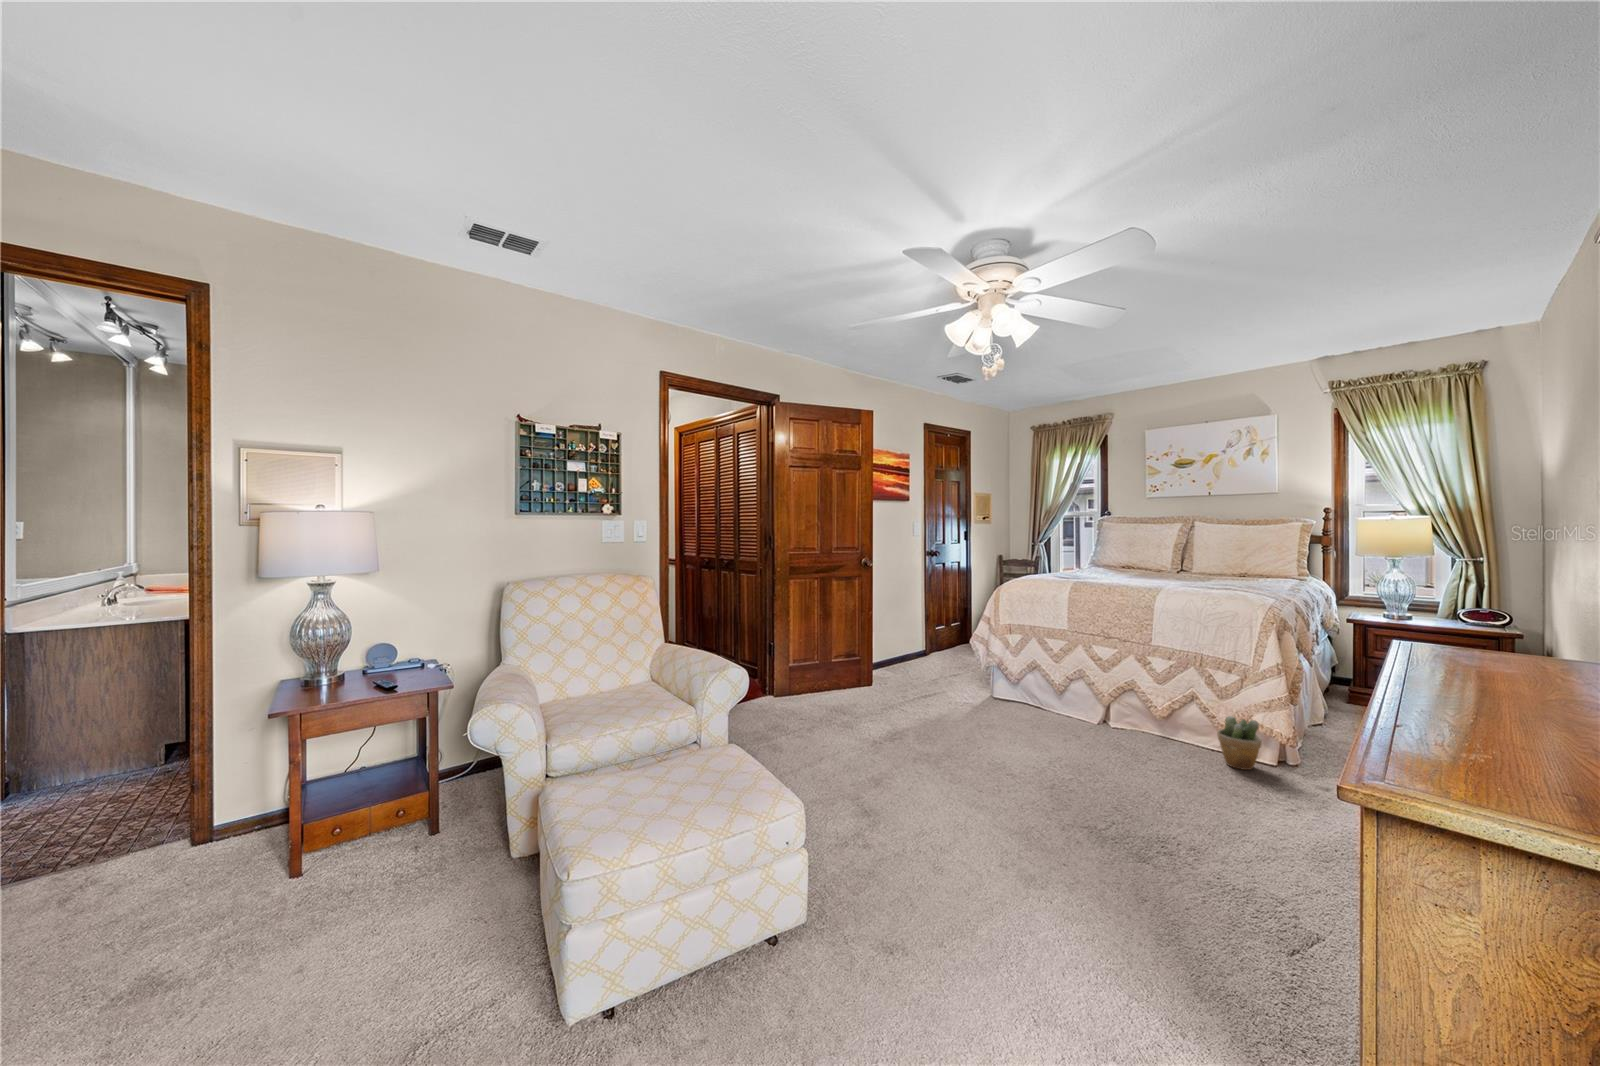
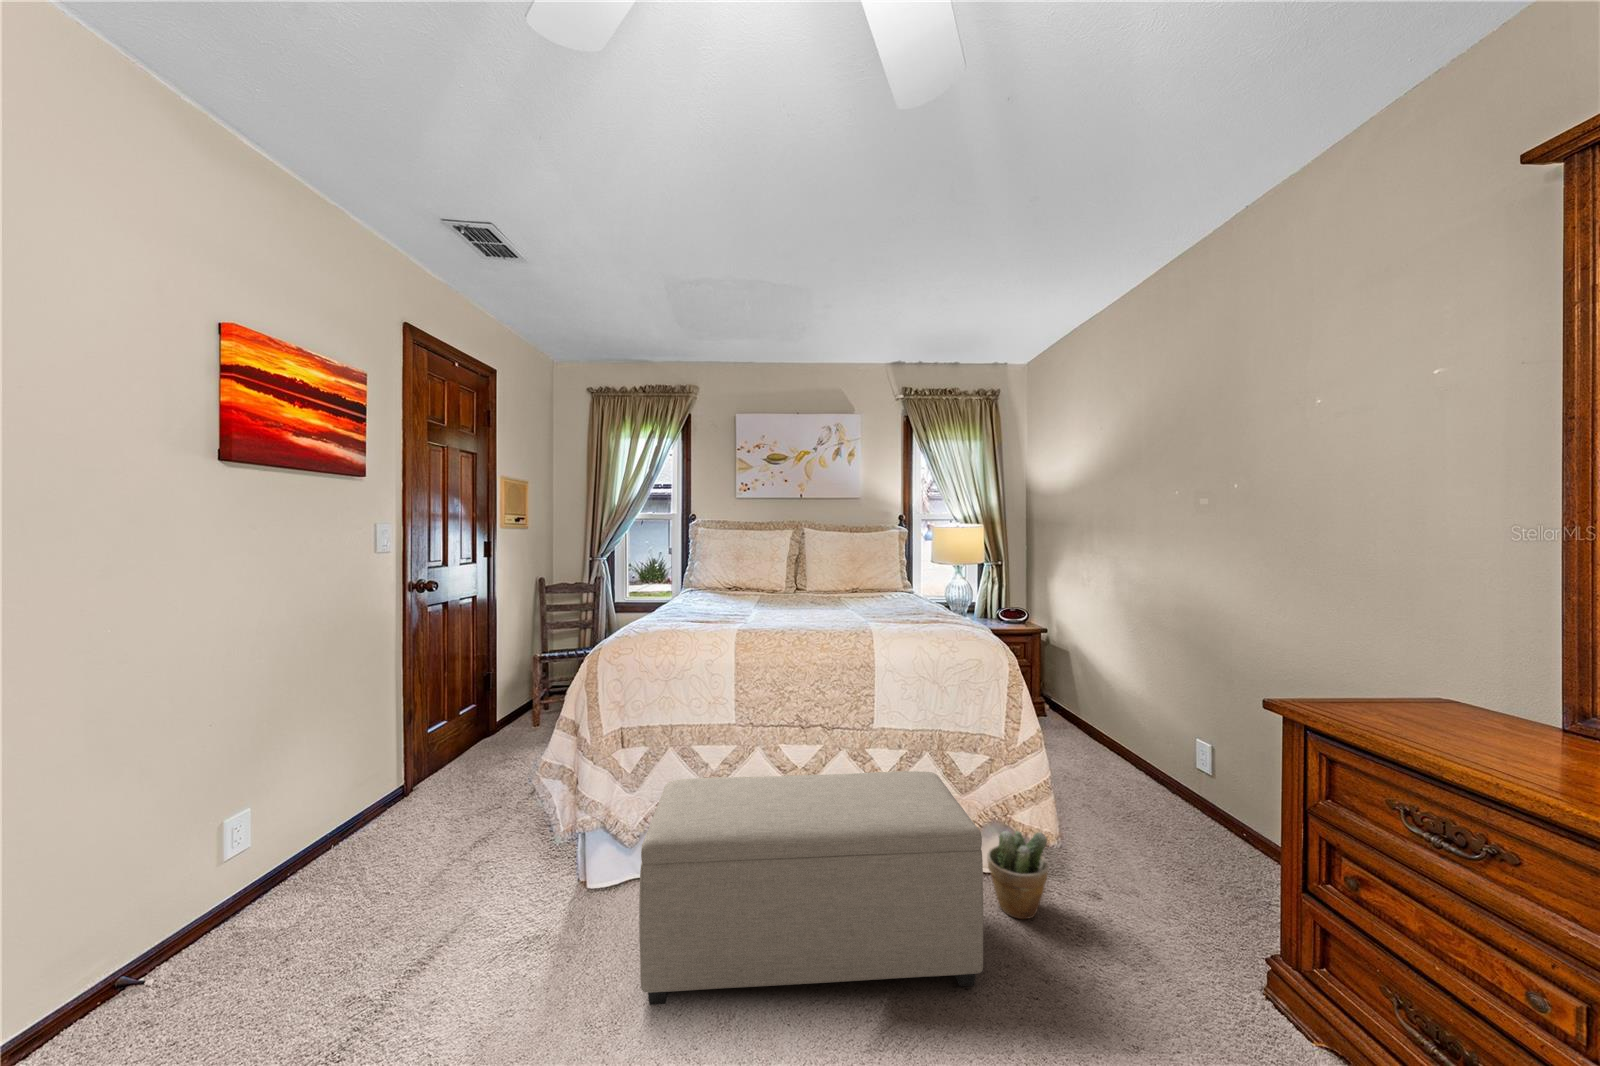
ottoman: none [1000,650,1186,768] -> present [639,771,983,1005]

